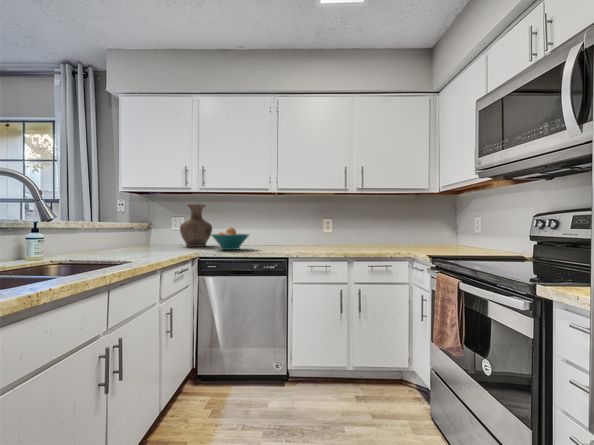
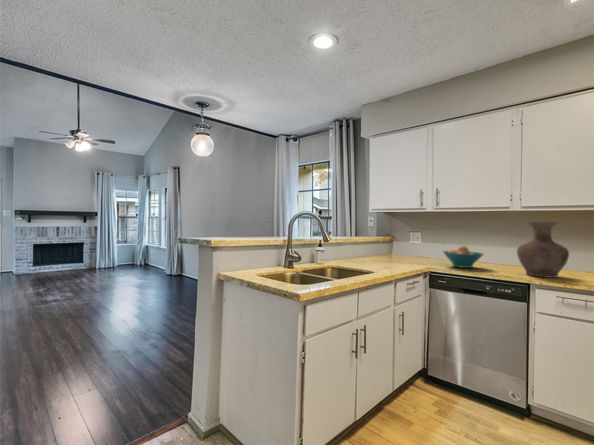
vase: present [180,204,212,247] -> present [517,222,569,278]

